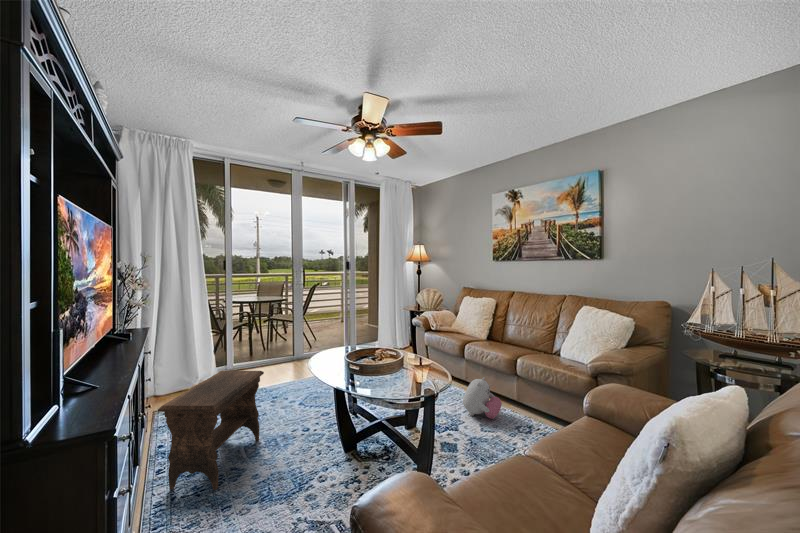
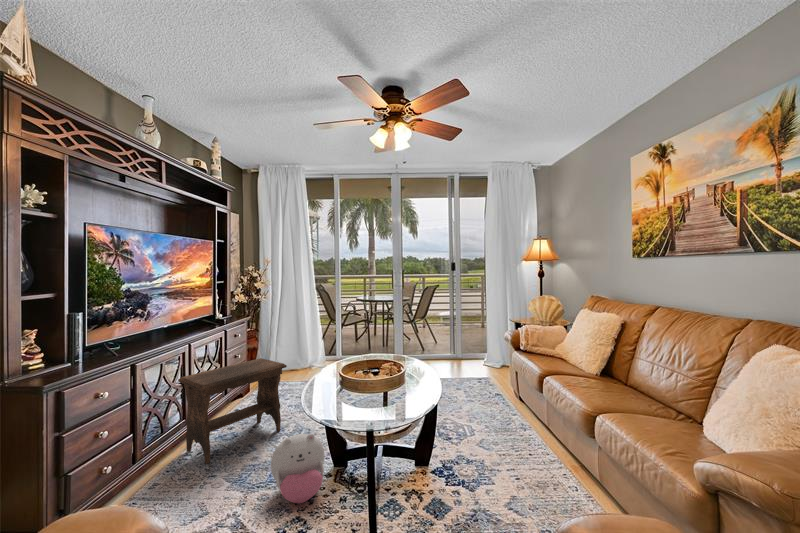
plush toy: present [463,377,502,419] -> present [271,434,325,503]

